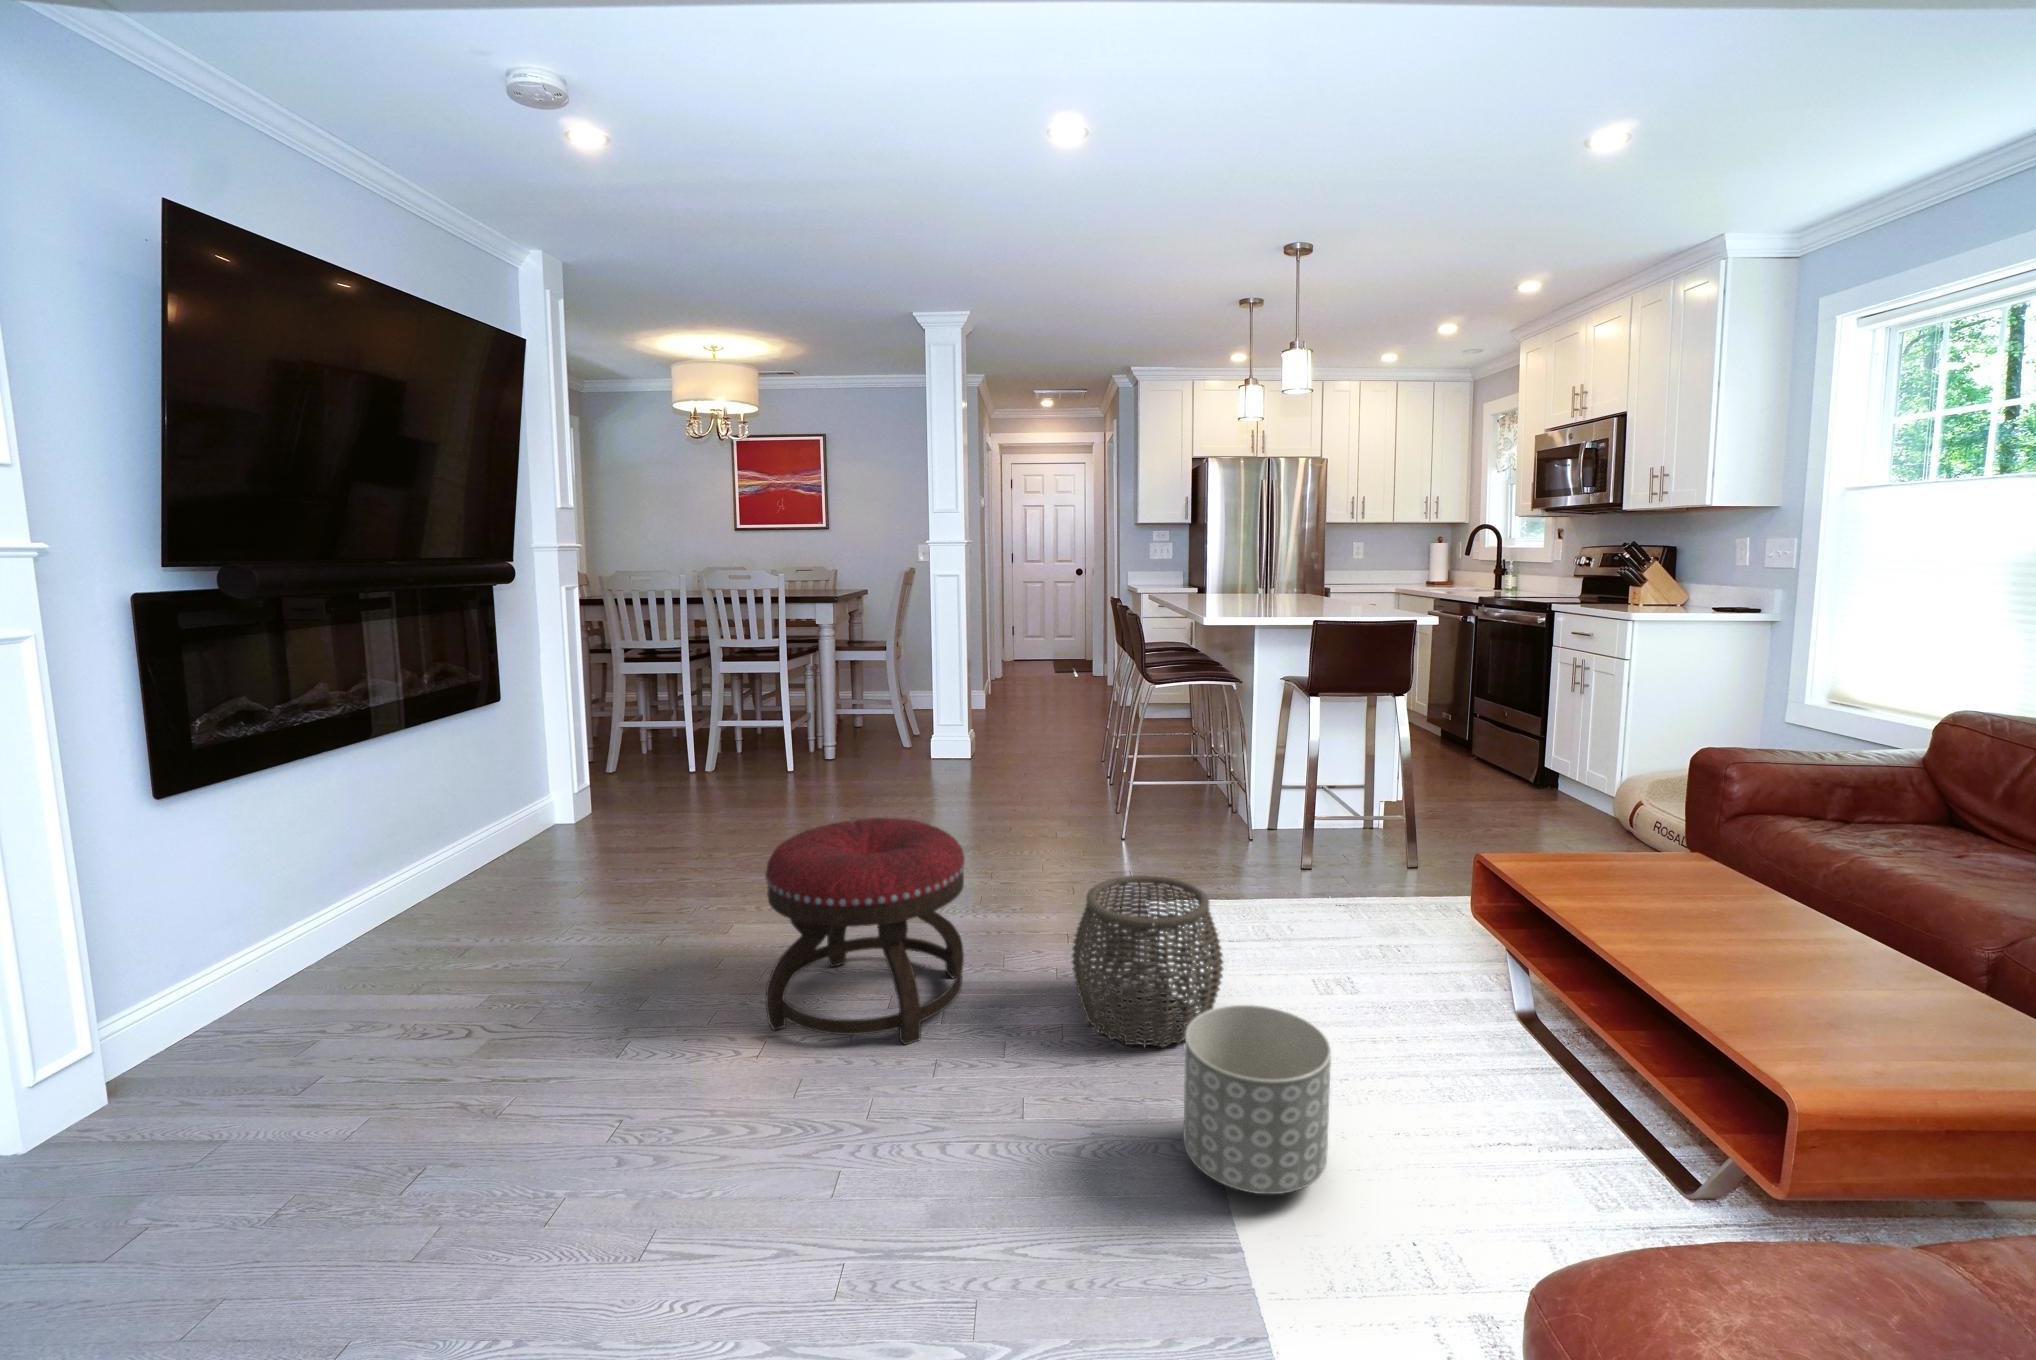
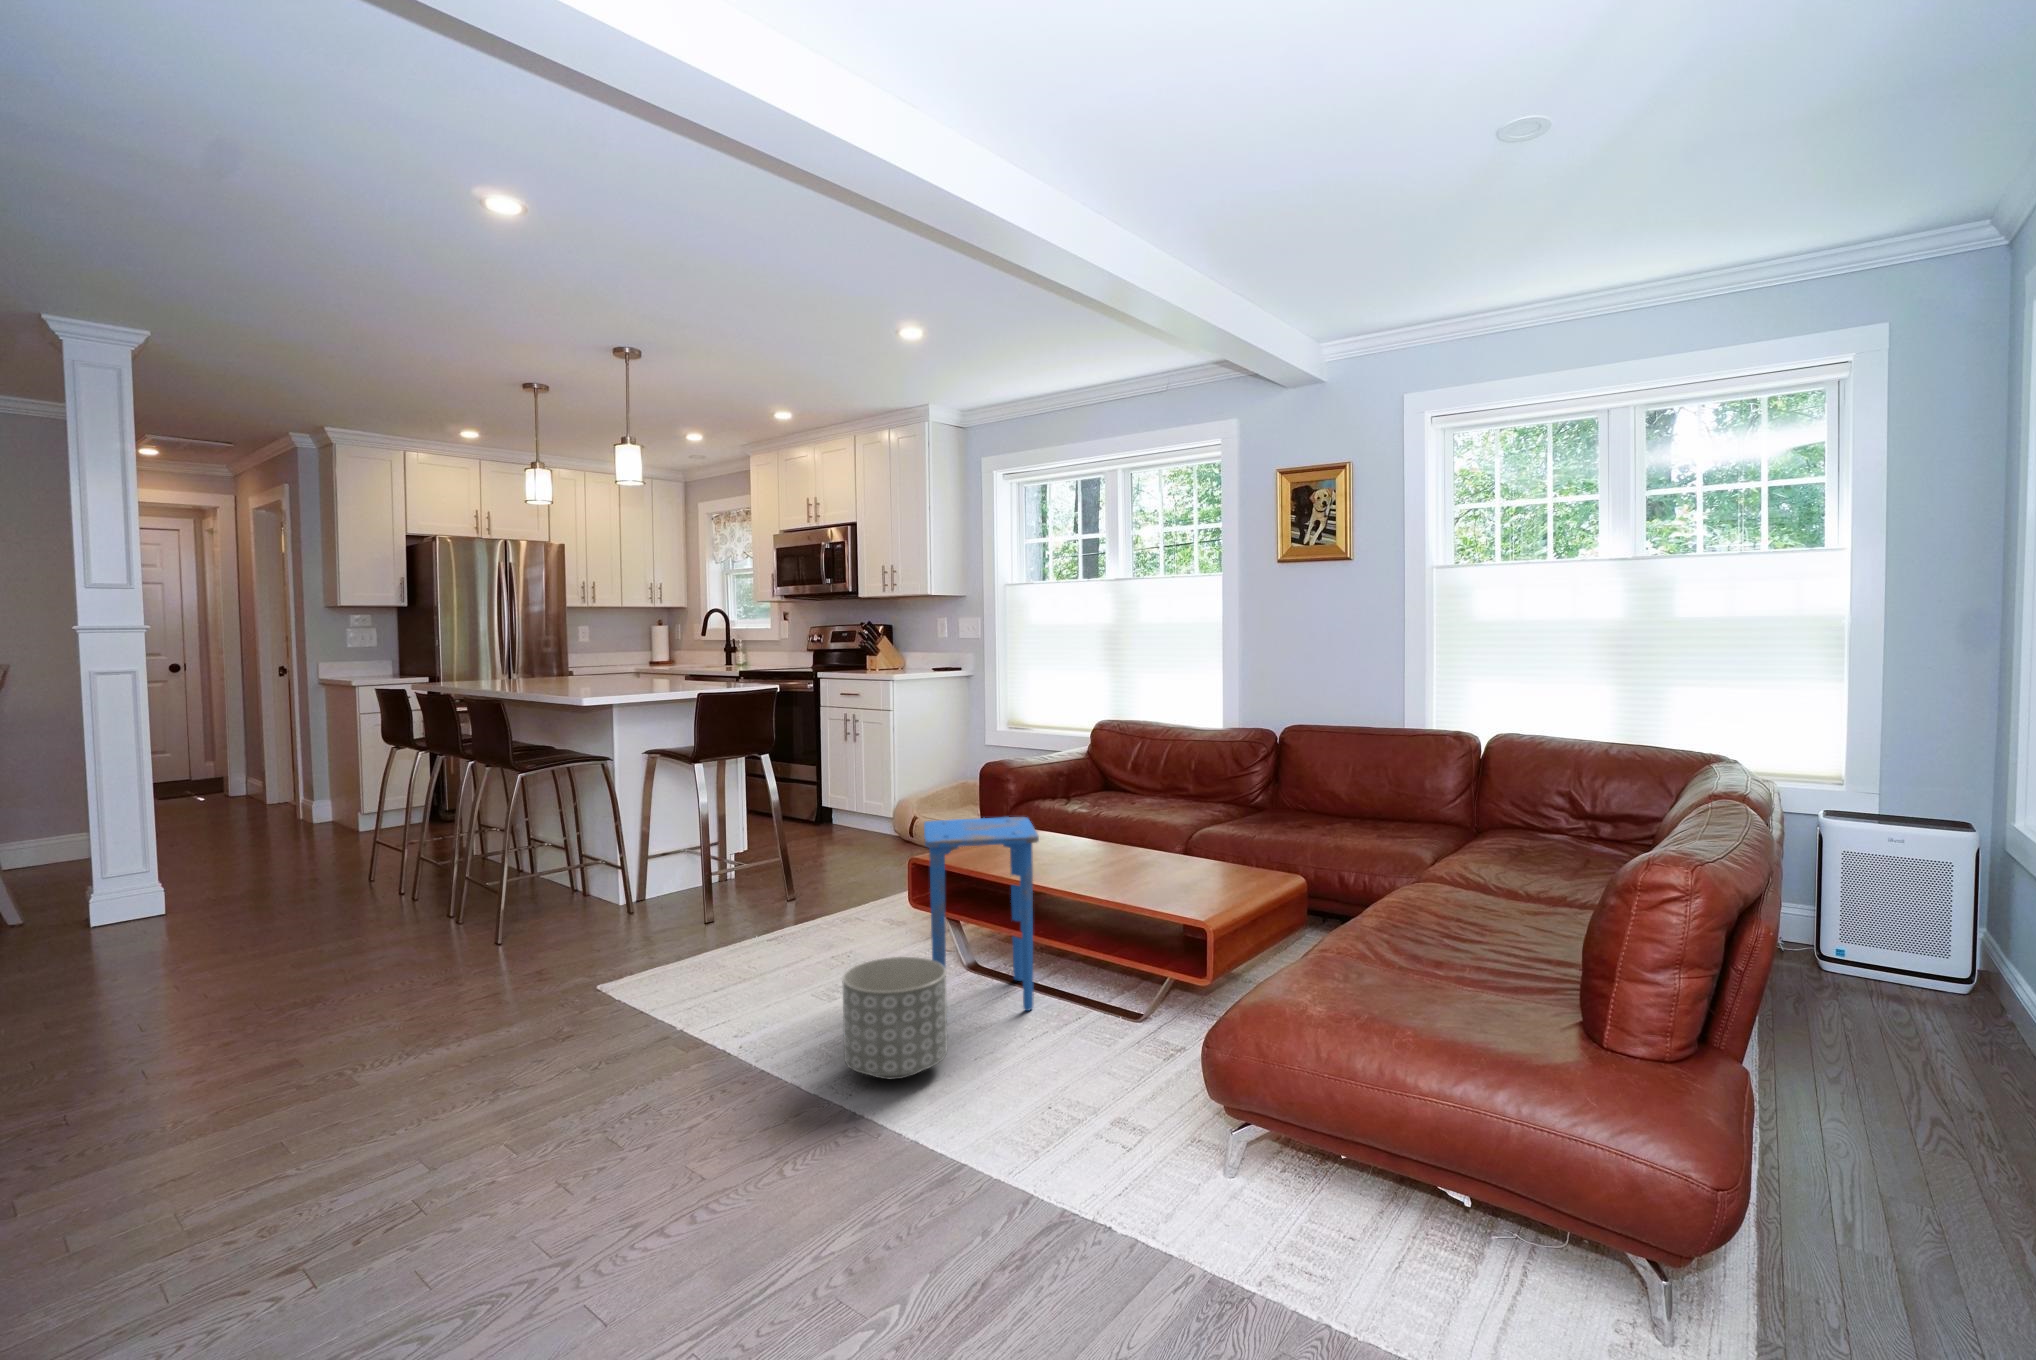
ottoman: present [765,818,965,1045] -> none [284,926,542,1194]
side table: none [1384,832,1611,1175] -> present [924,817,1039,1011]
woven basket: present [1072,875,1223,1047] -> none [648,913,788,1060]

